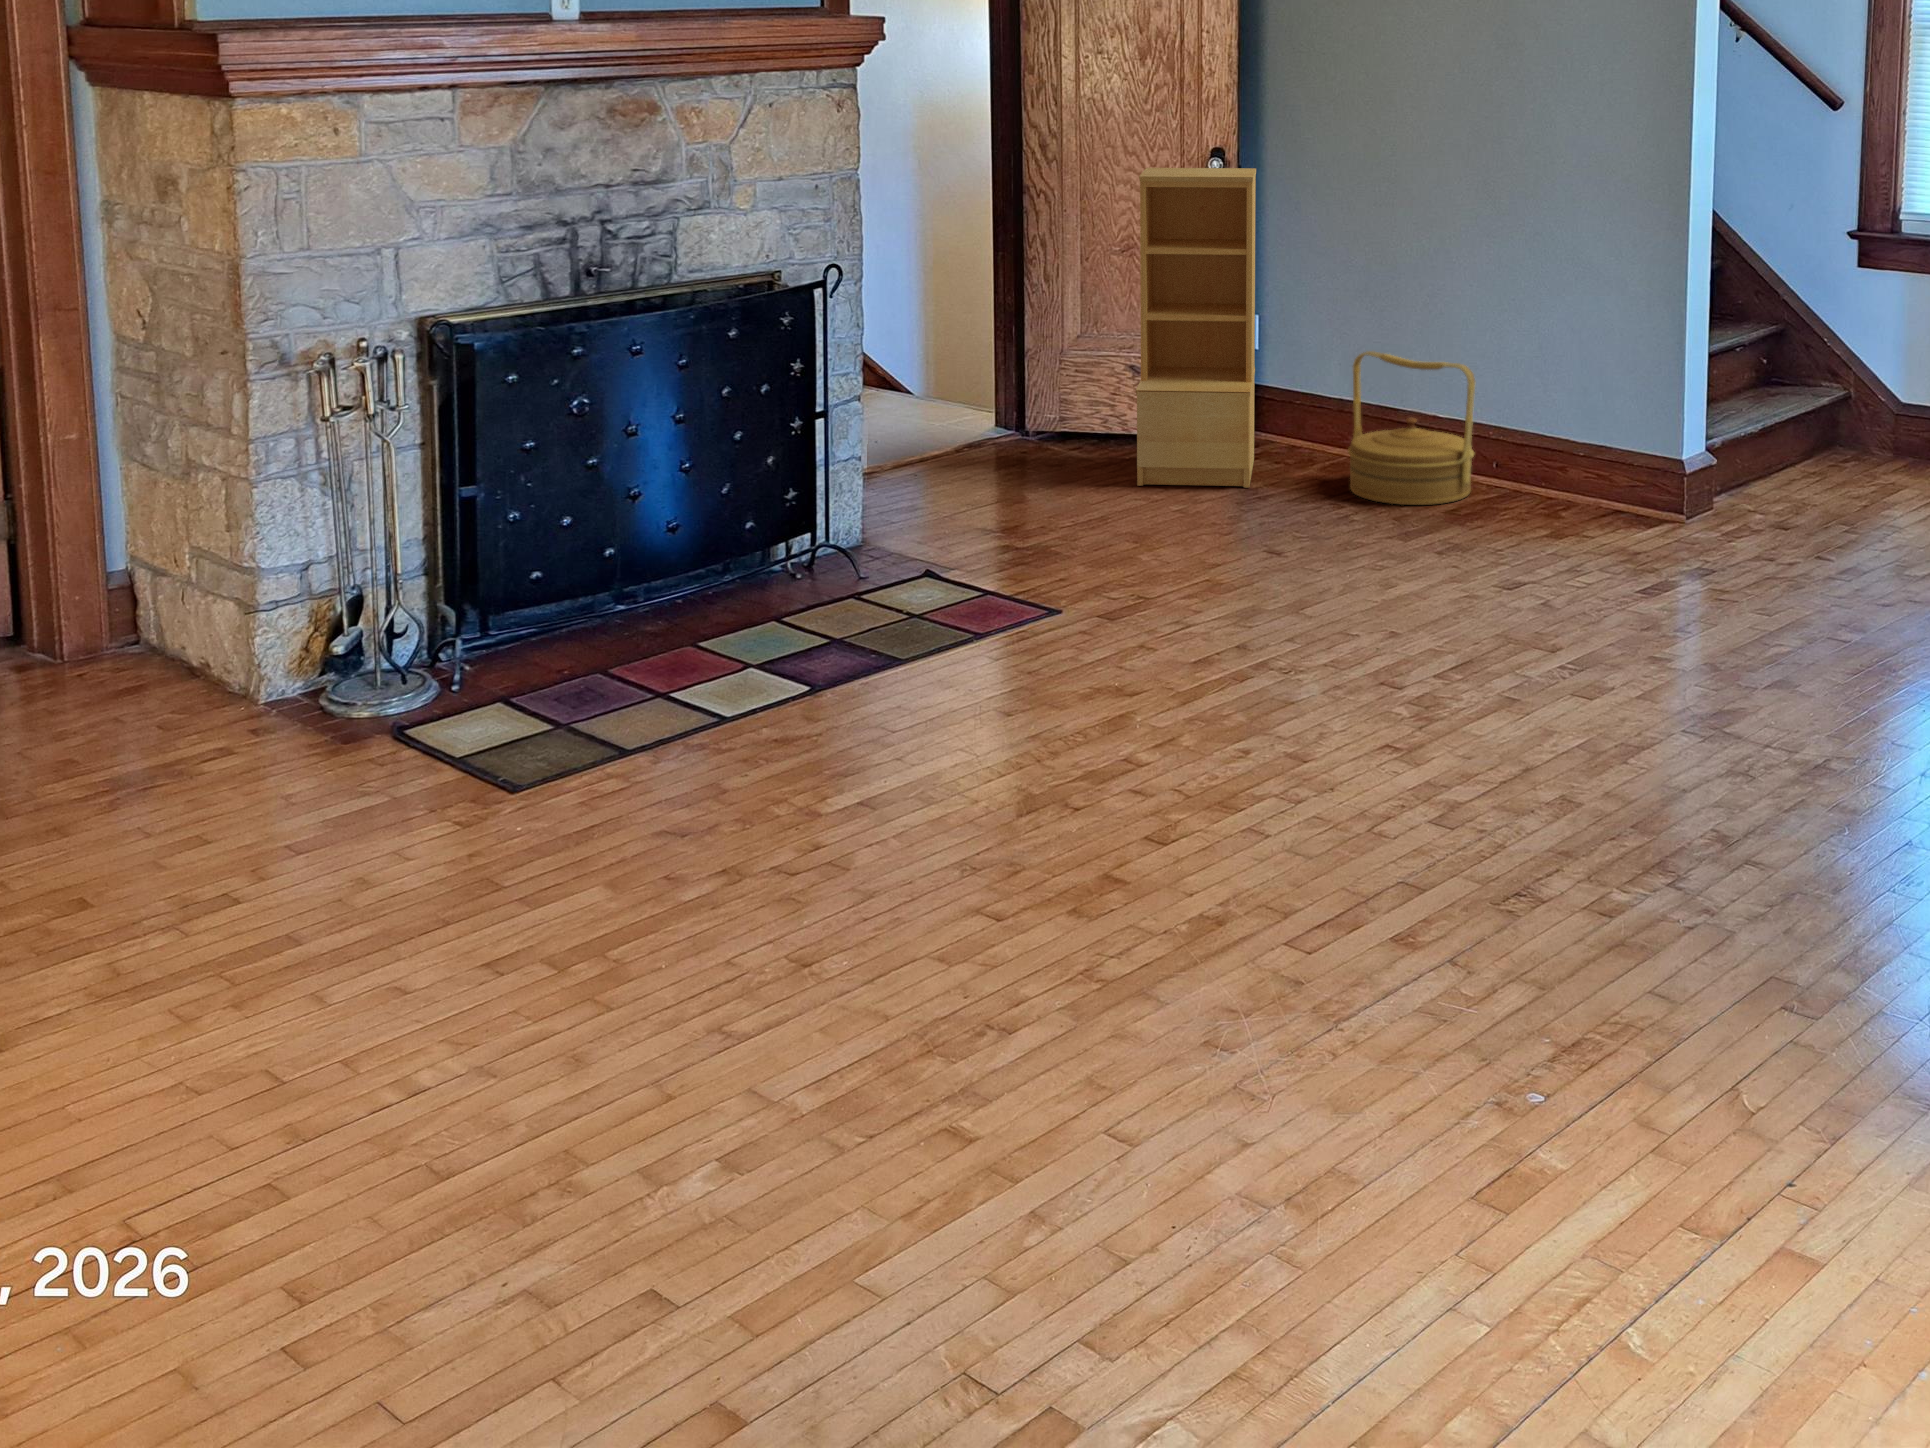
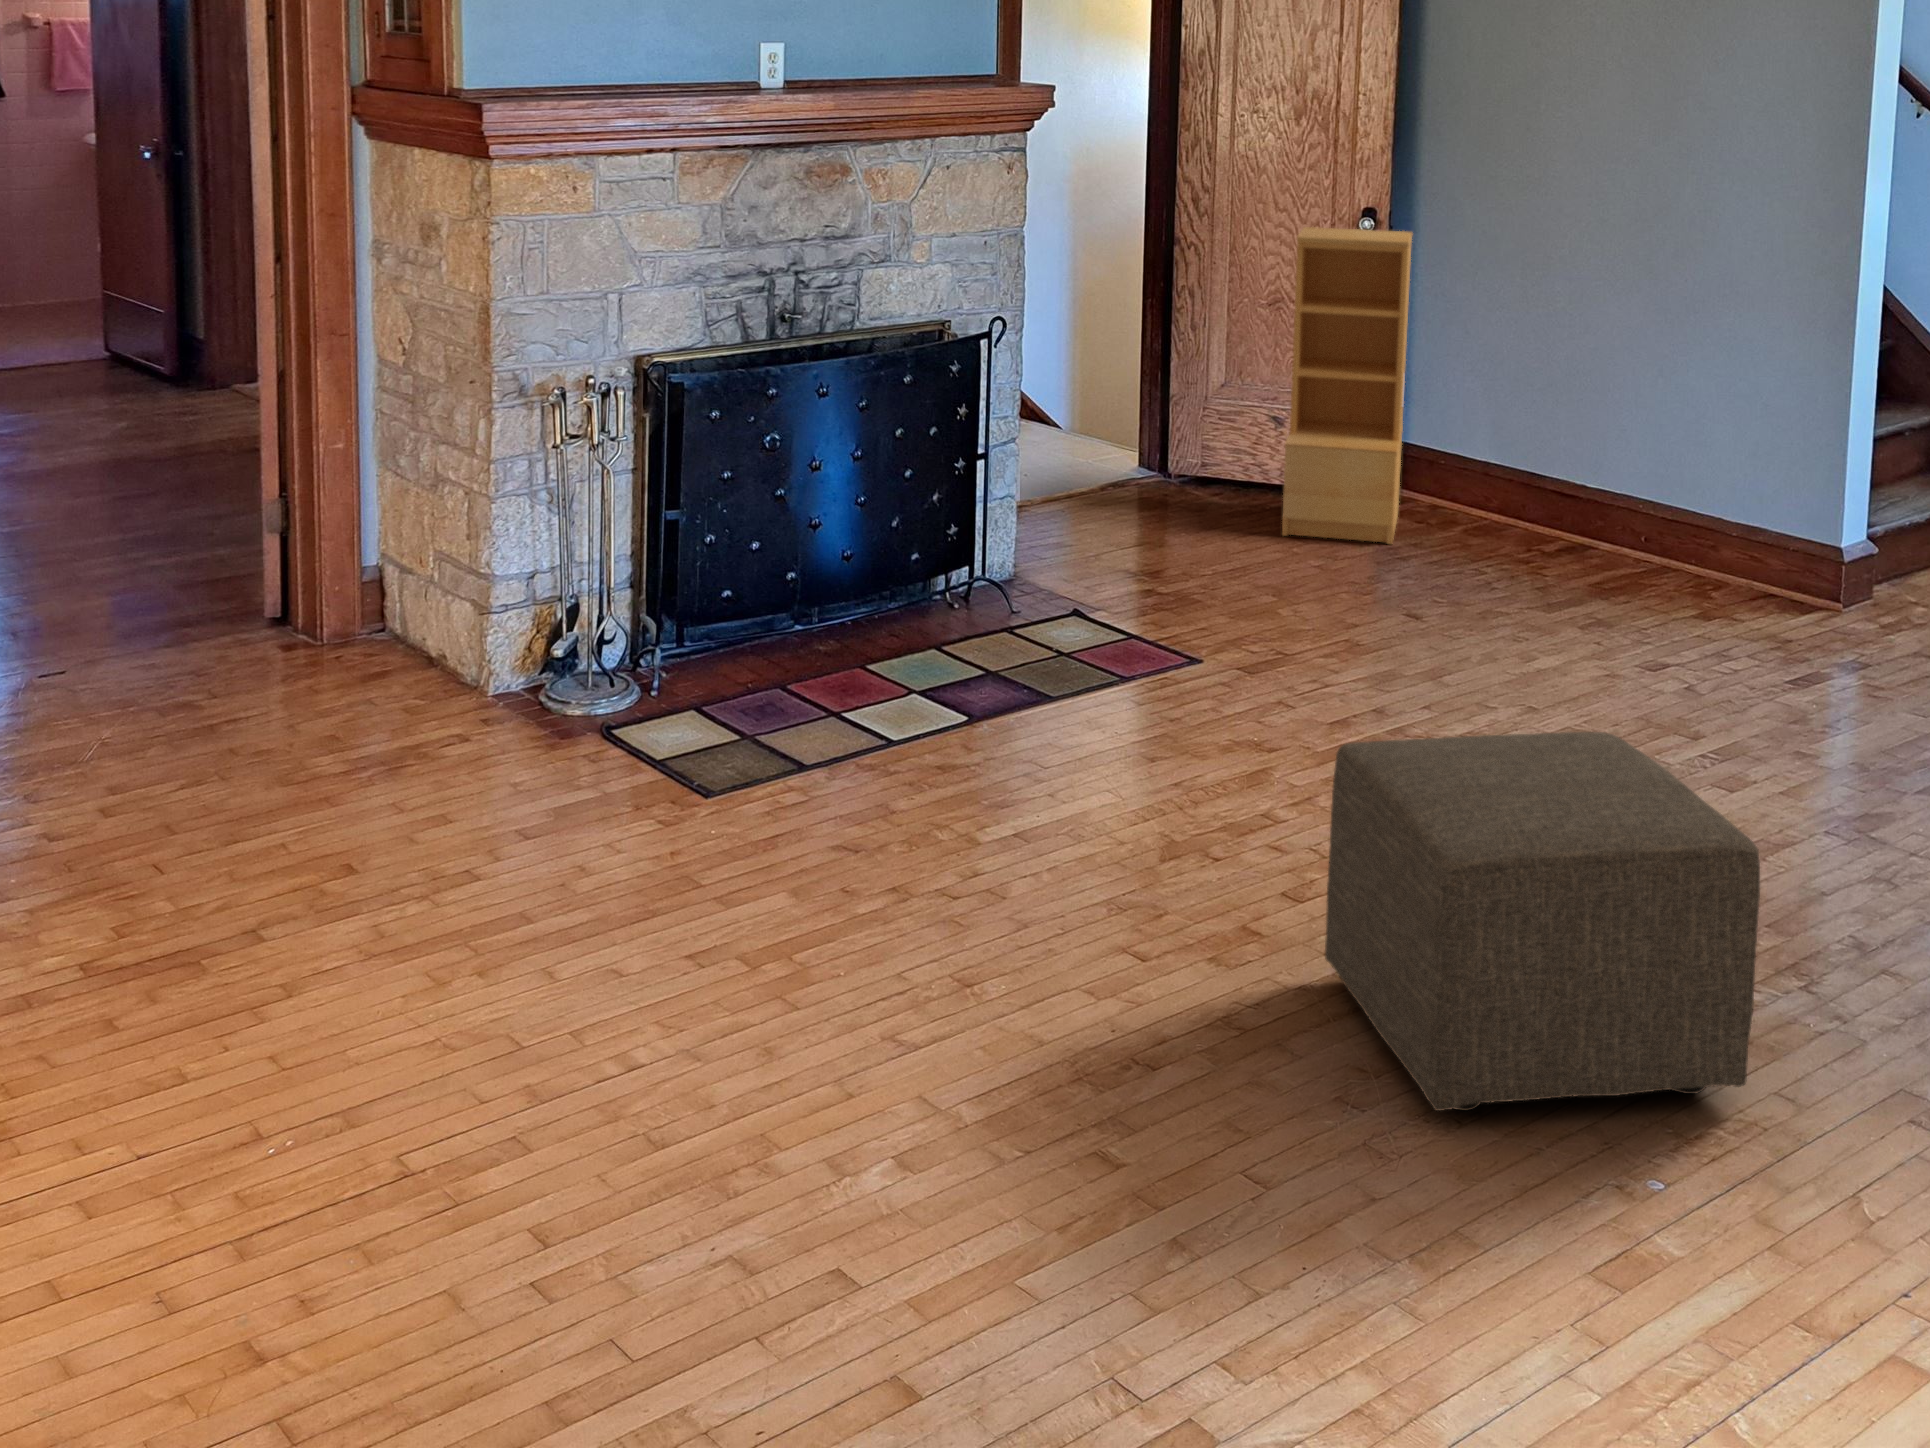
woven basket: present [1348,351,1475,505] -> none [1493,417,1626,574]
ottoman: none [1194,642,1638,1054] -> present [1325,732,1760,1111]

